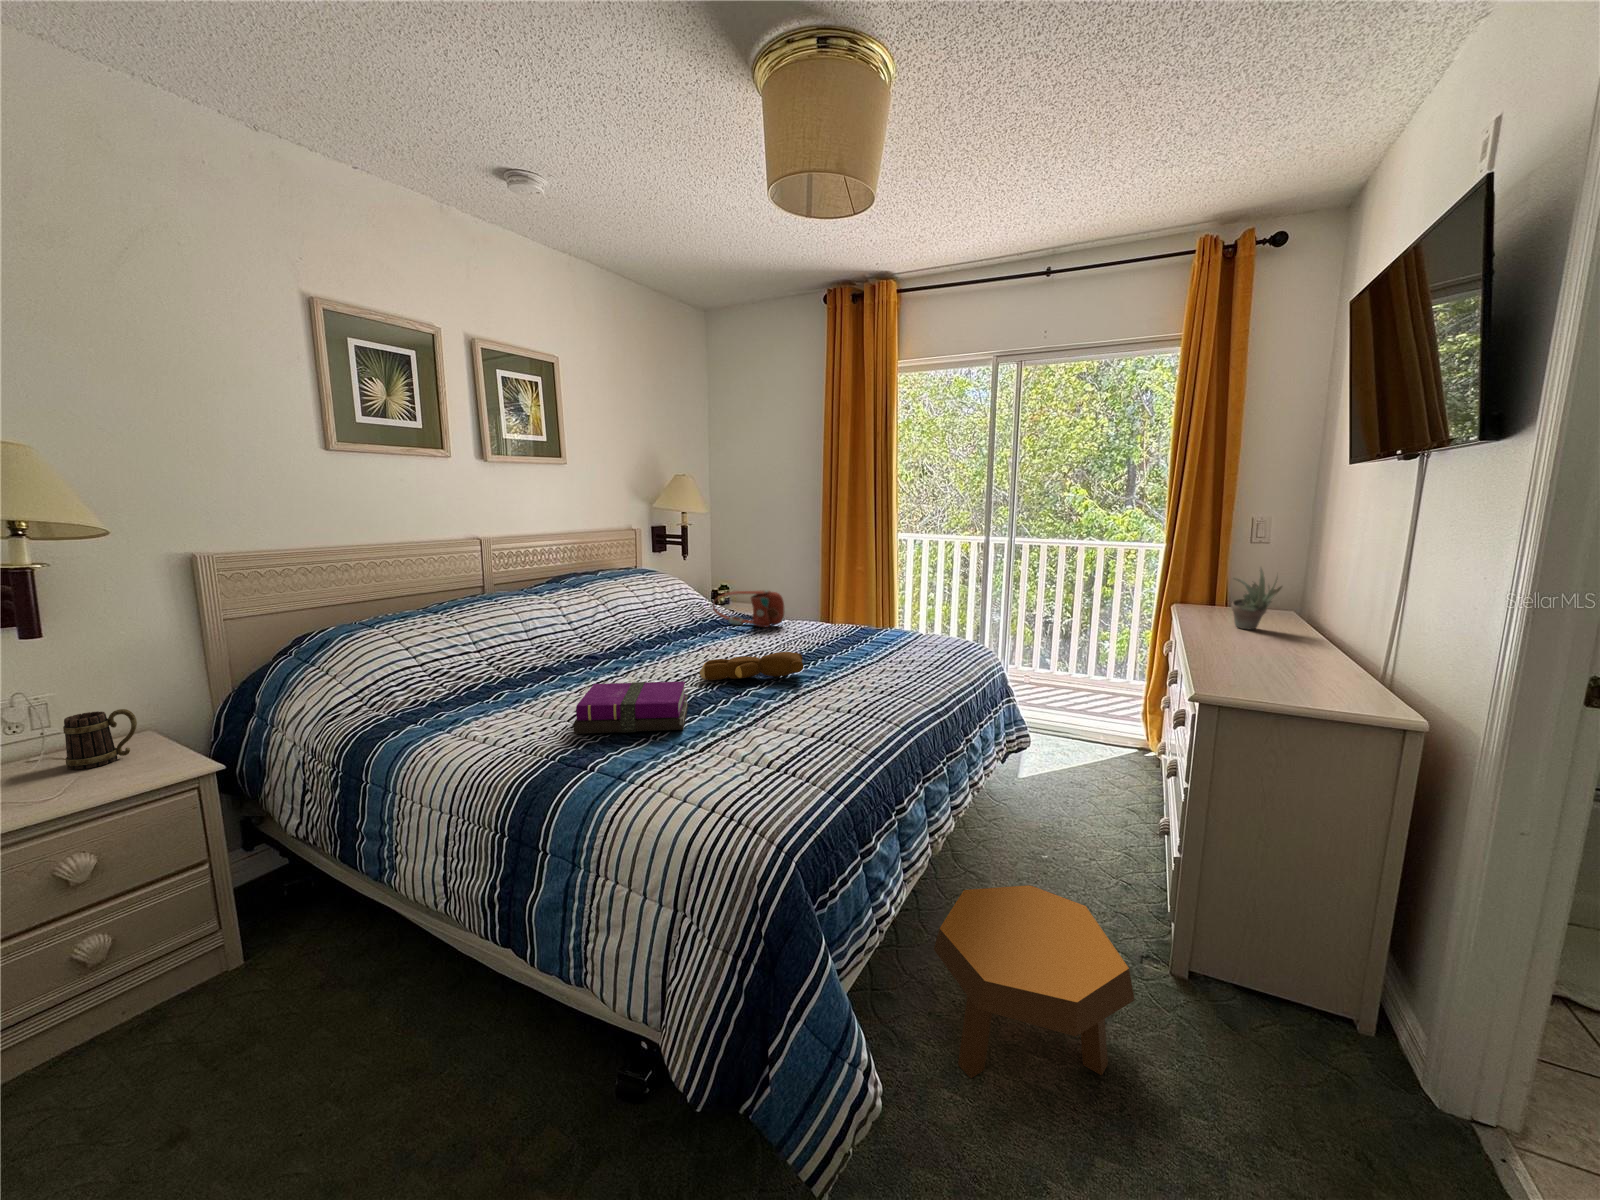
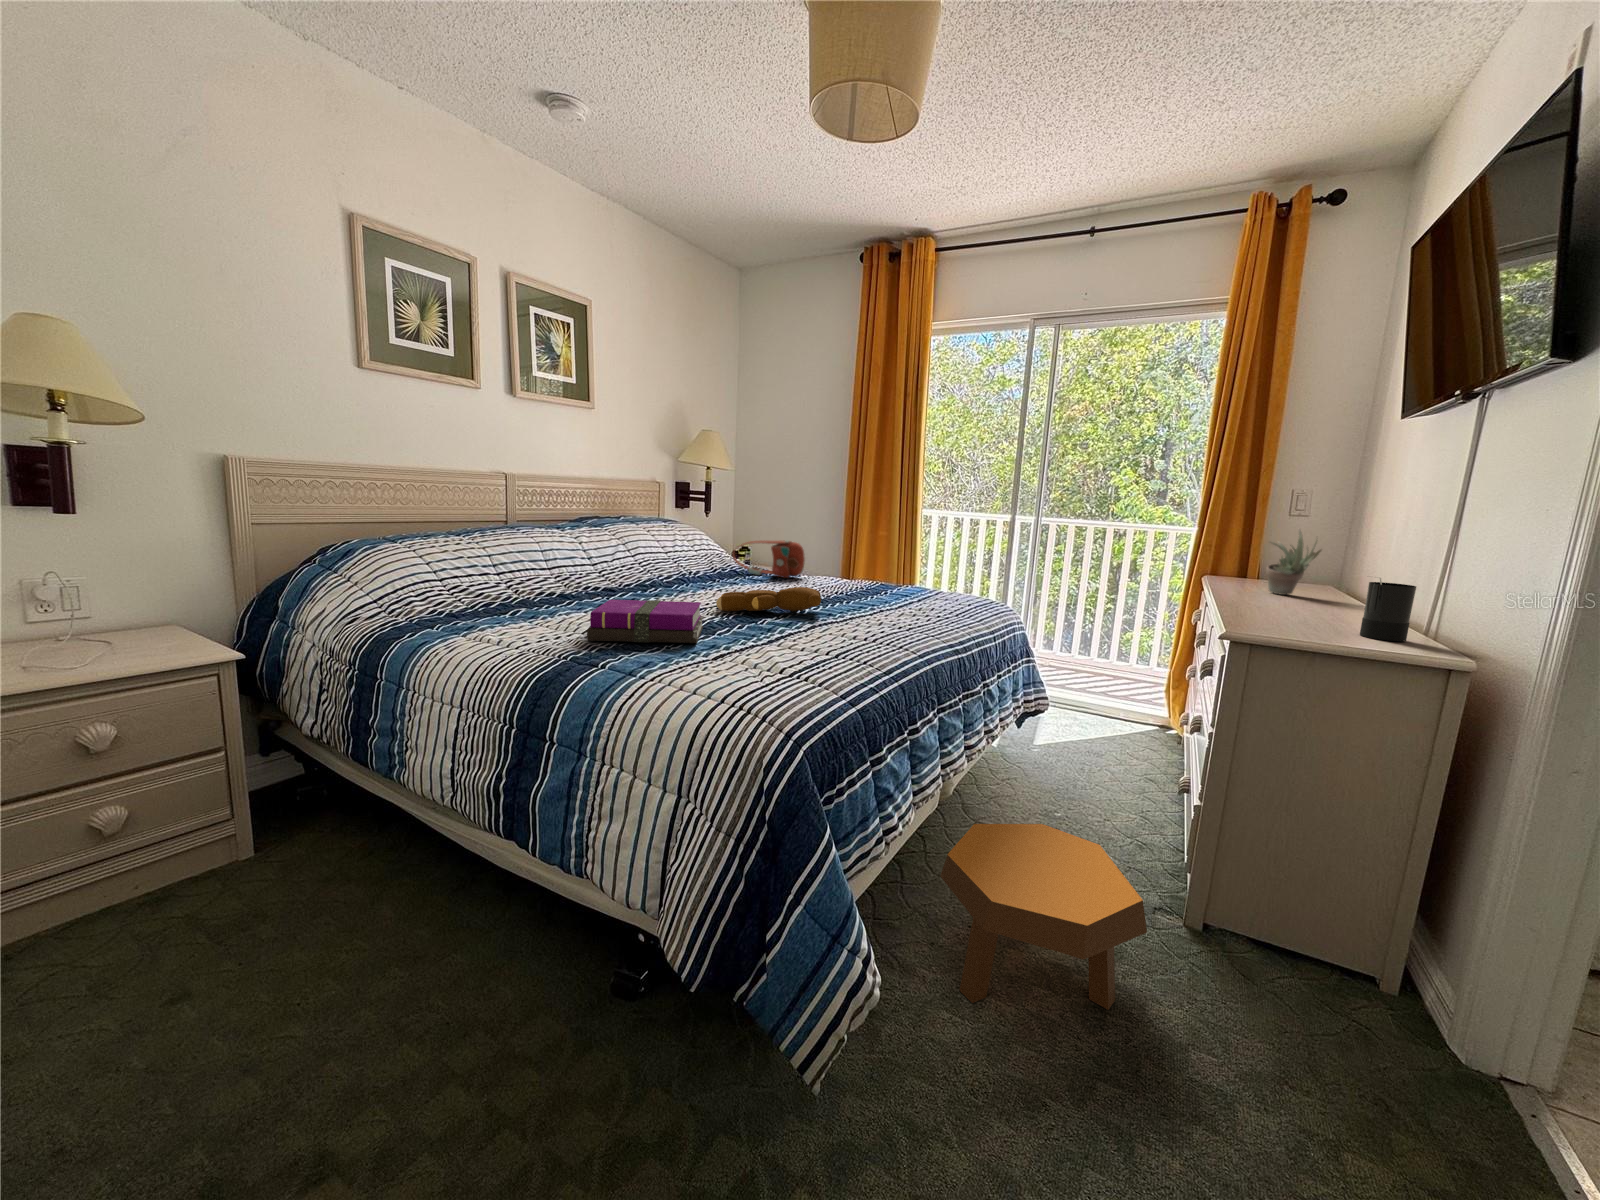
candle: none [1320,631,1370,695] -> present [1360,578,1416,641]
mug: present [63,709,137,769] -> none [92,598,163,651]

